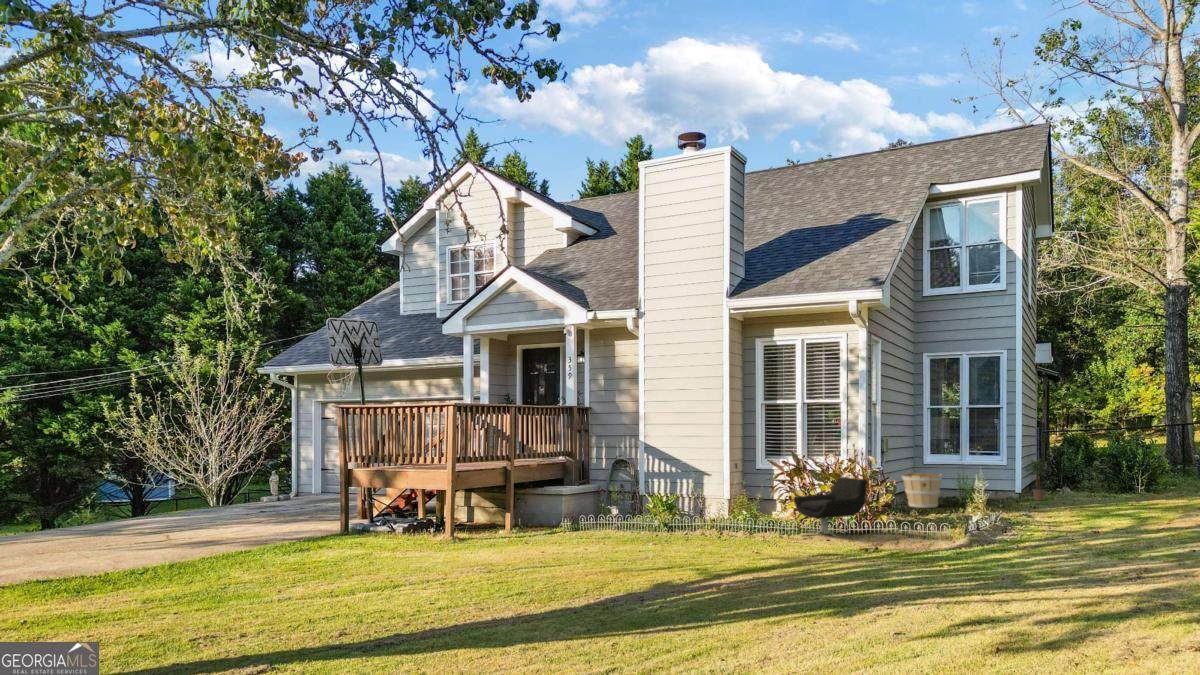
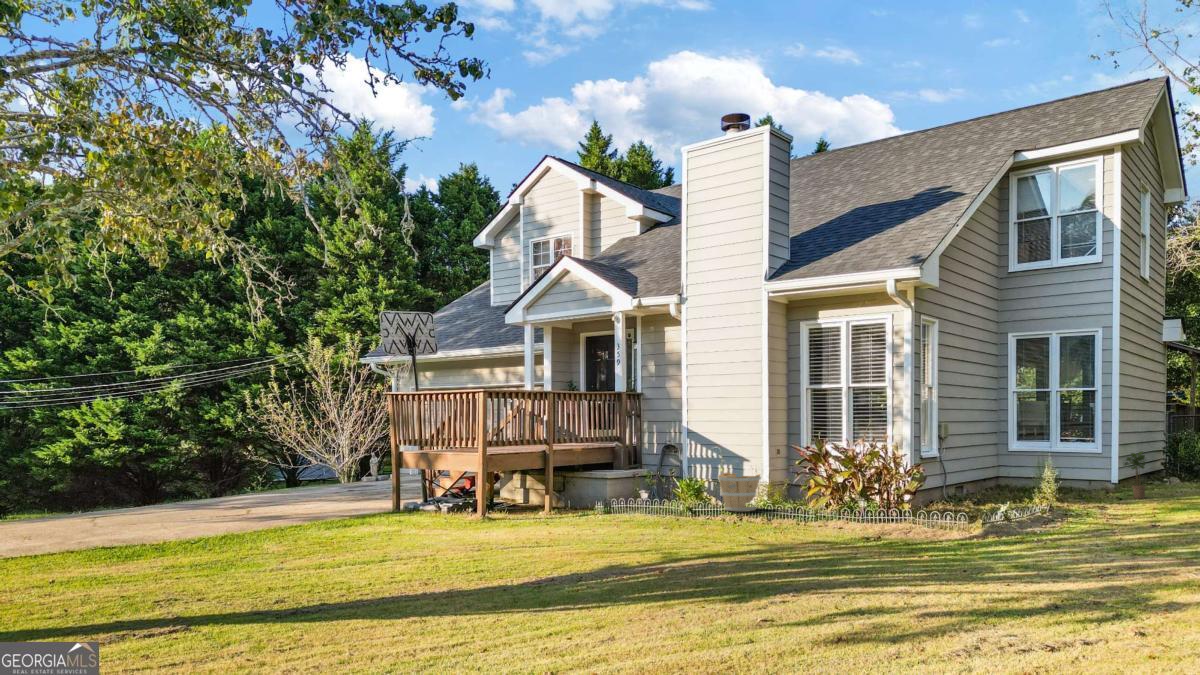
wooden bucket: present [902,473,942,508] -> present [718,473,761,512]
lounge chair: present [793,477,867,537] -> none [815,465,890,527]

